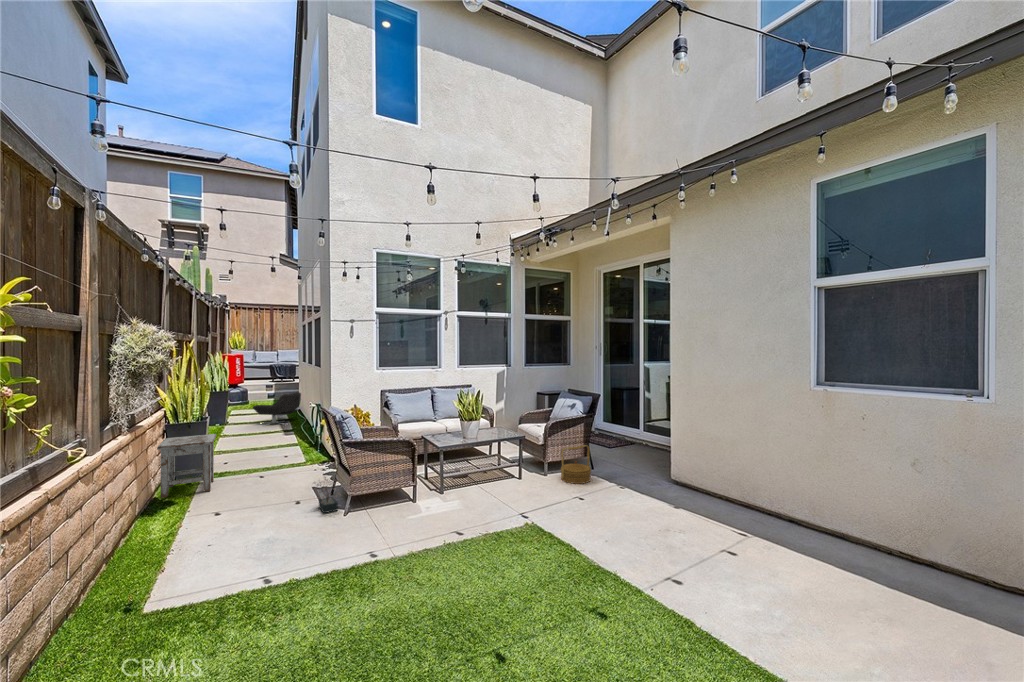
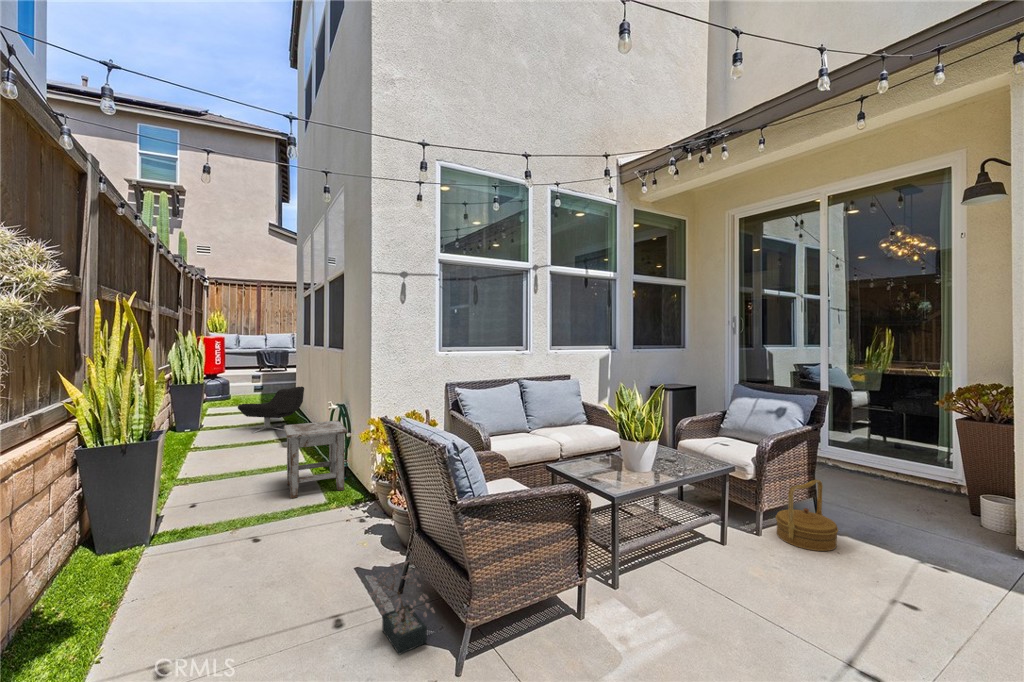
stool: present [157,434,216,498] -> present [284,421,348,498]

